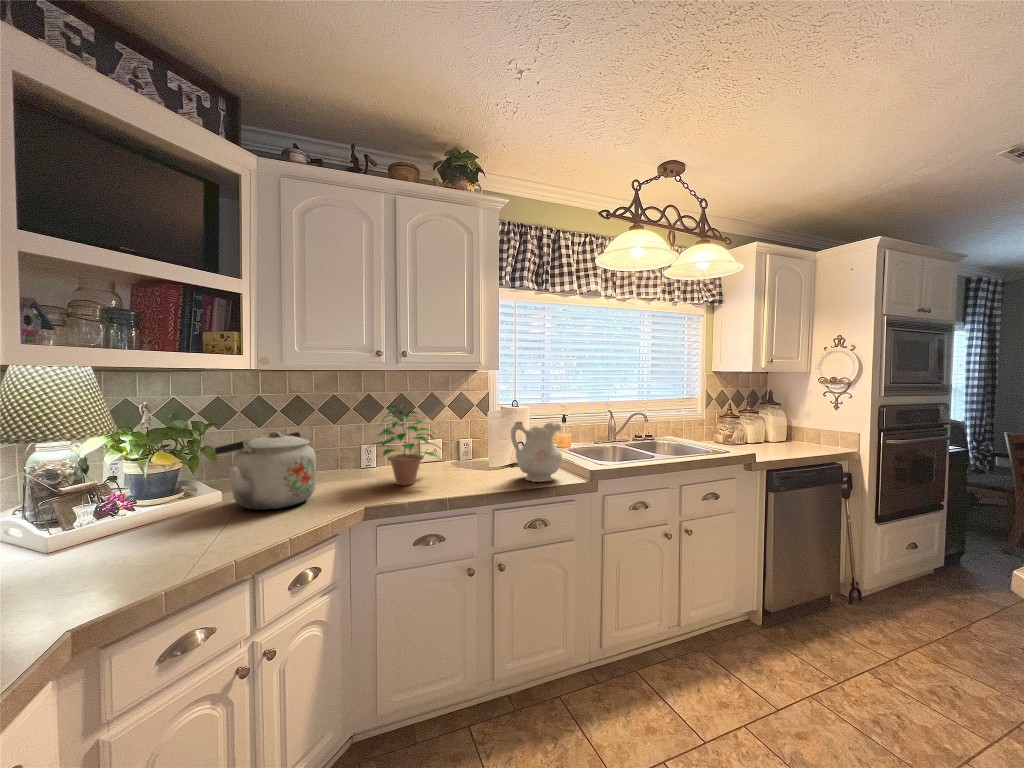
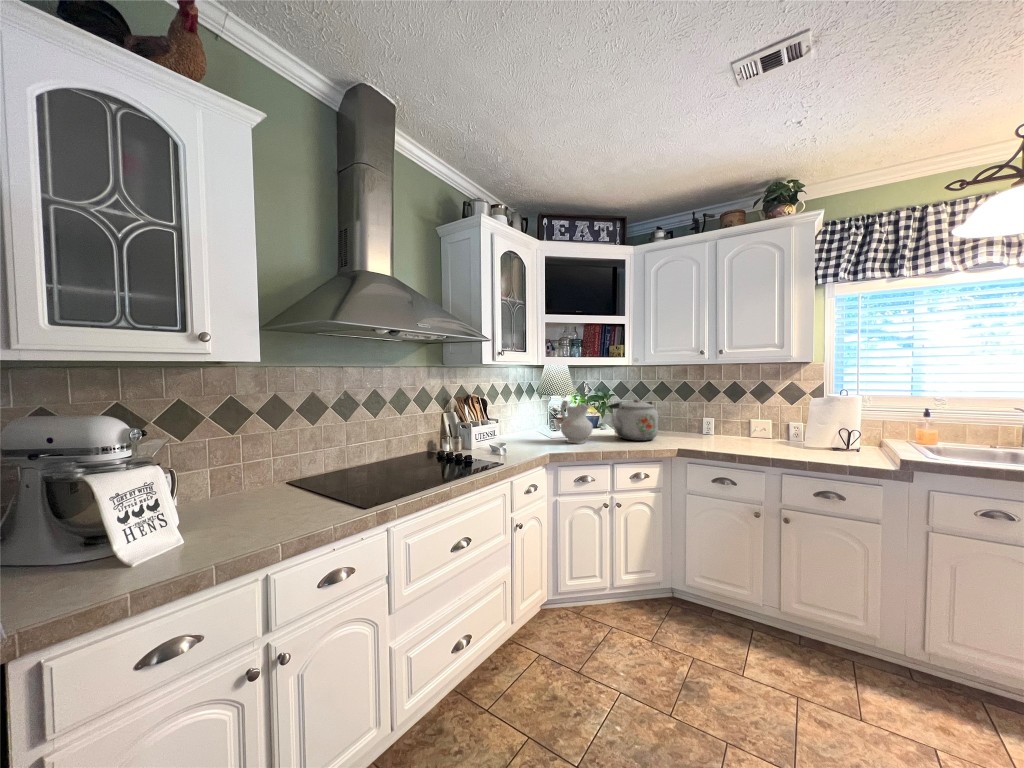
potted plant: present [368,405,441,485] -> none [692,388,751,444]
ceramic pitcher: present [511,421,562,482] -> present [561,401,593,444]

